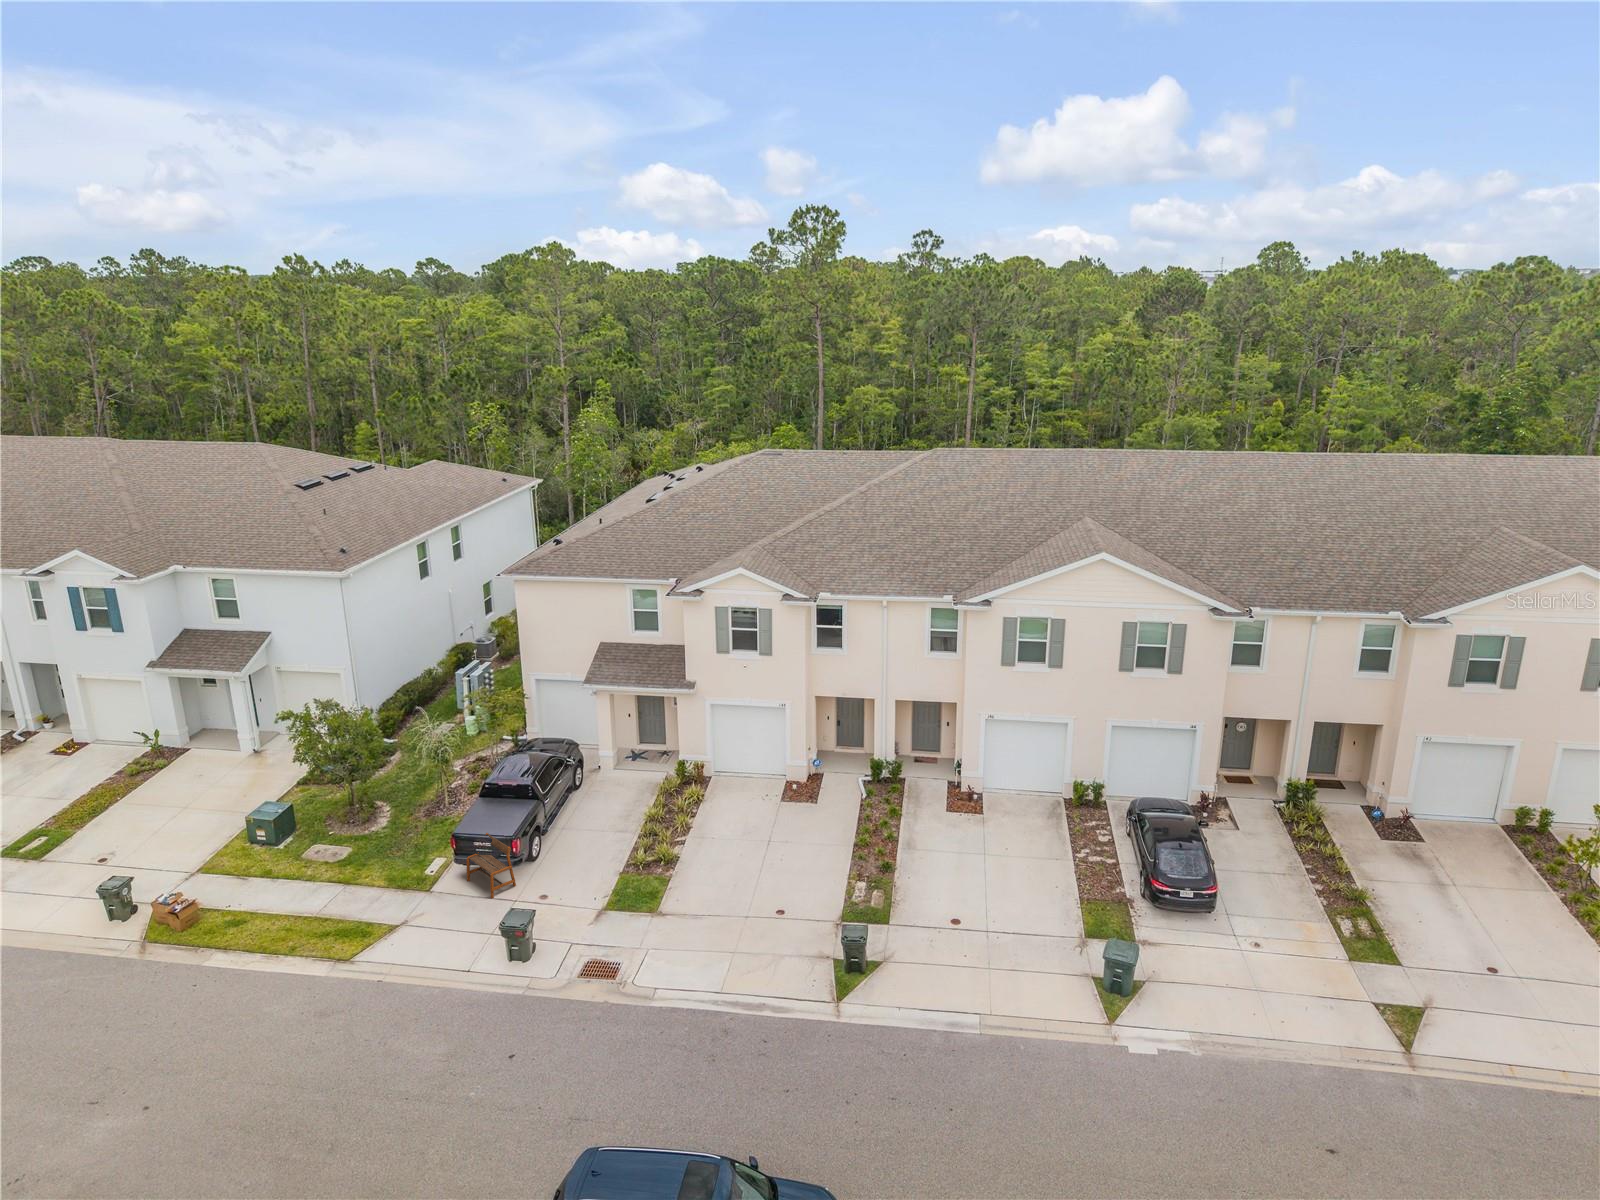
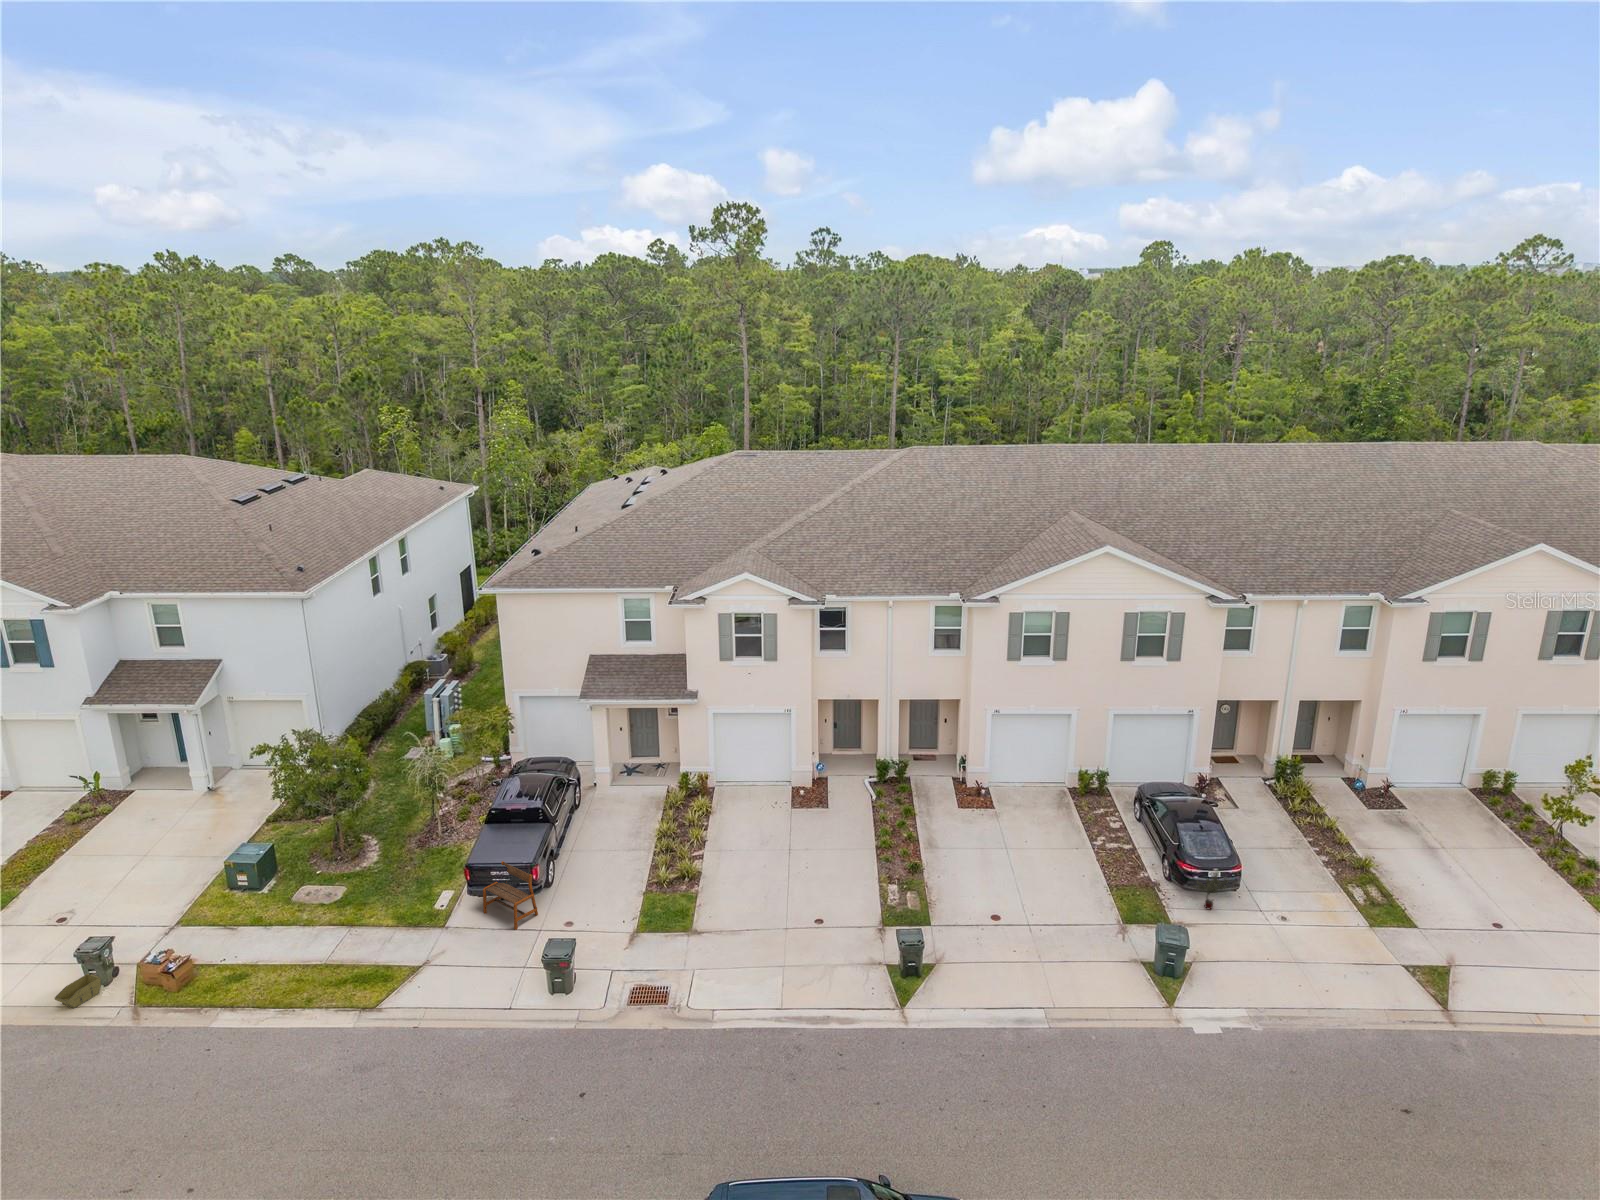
potted tree: none [1163,890,1201,930] -> present [1194,872,1228,909]
storage bin: none [75,909,118,939] -> present [55,974,101,1008]

